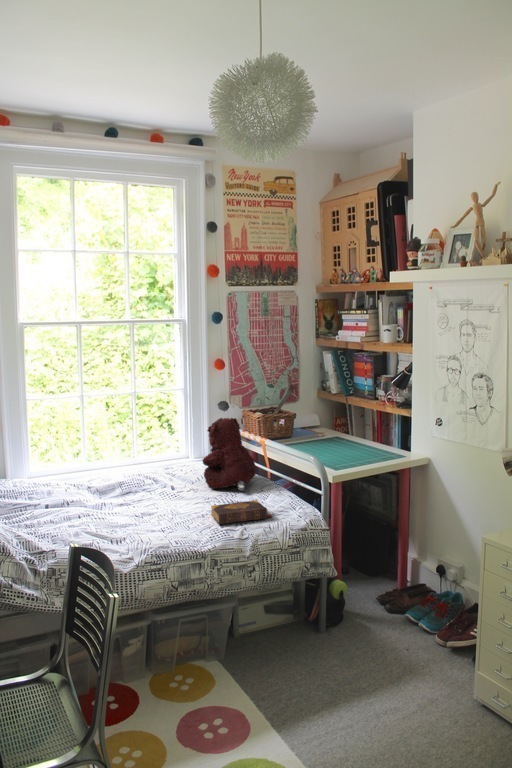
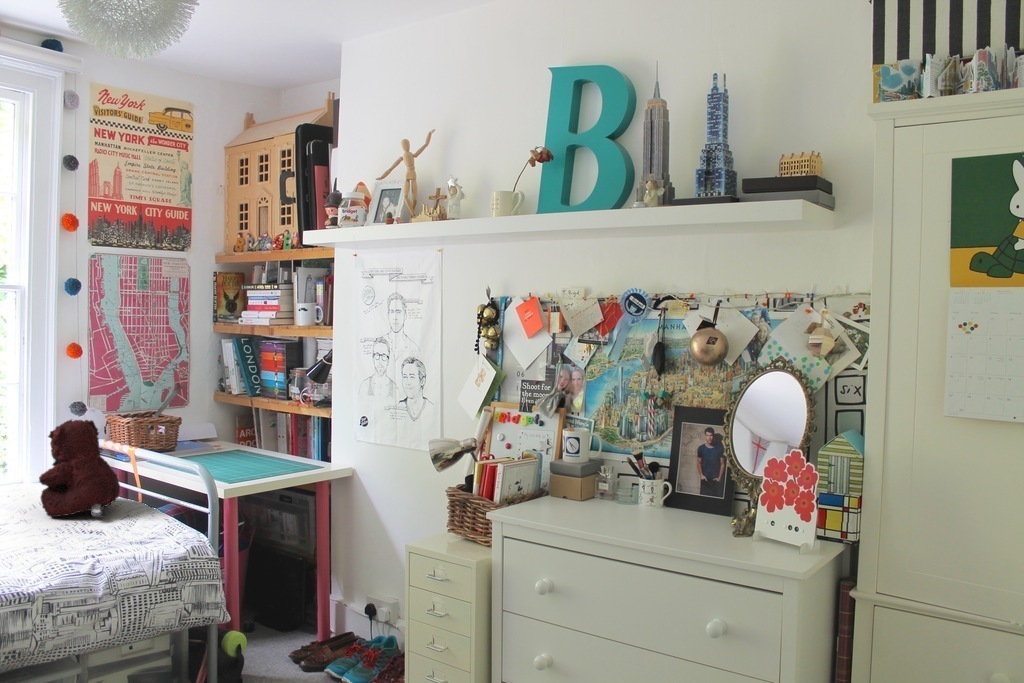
book: present [211,500,272,524] -> none [48,526,140,559]

